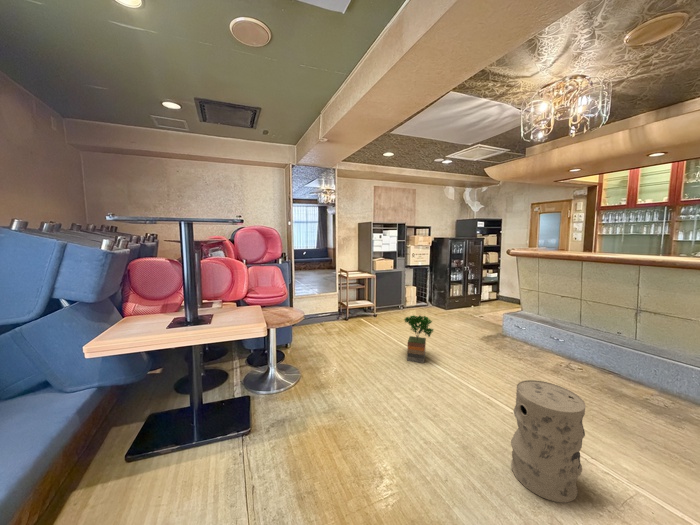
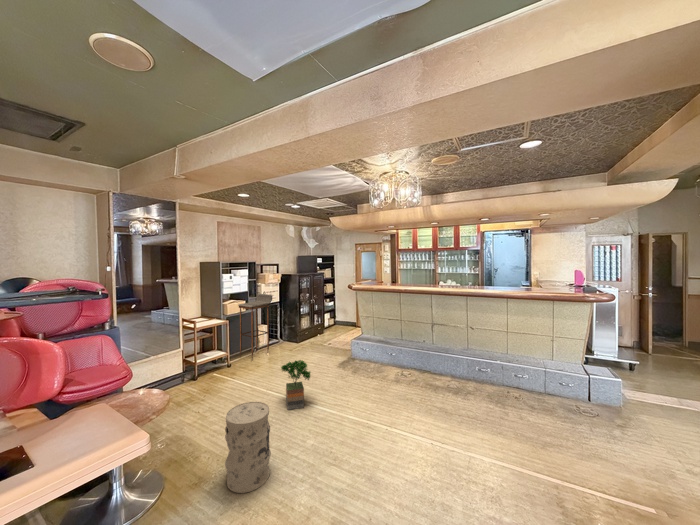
bar stool: none [387,255,419,316] -> present [238,294,272,359]
trash can: present [511,380,586,503] -> present [225,402,271,493]

